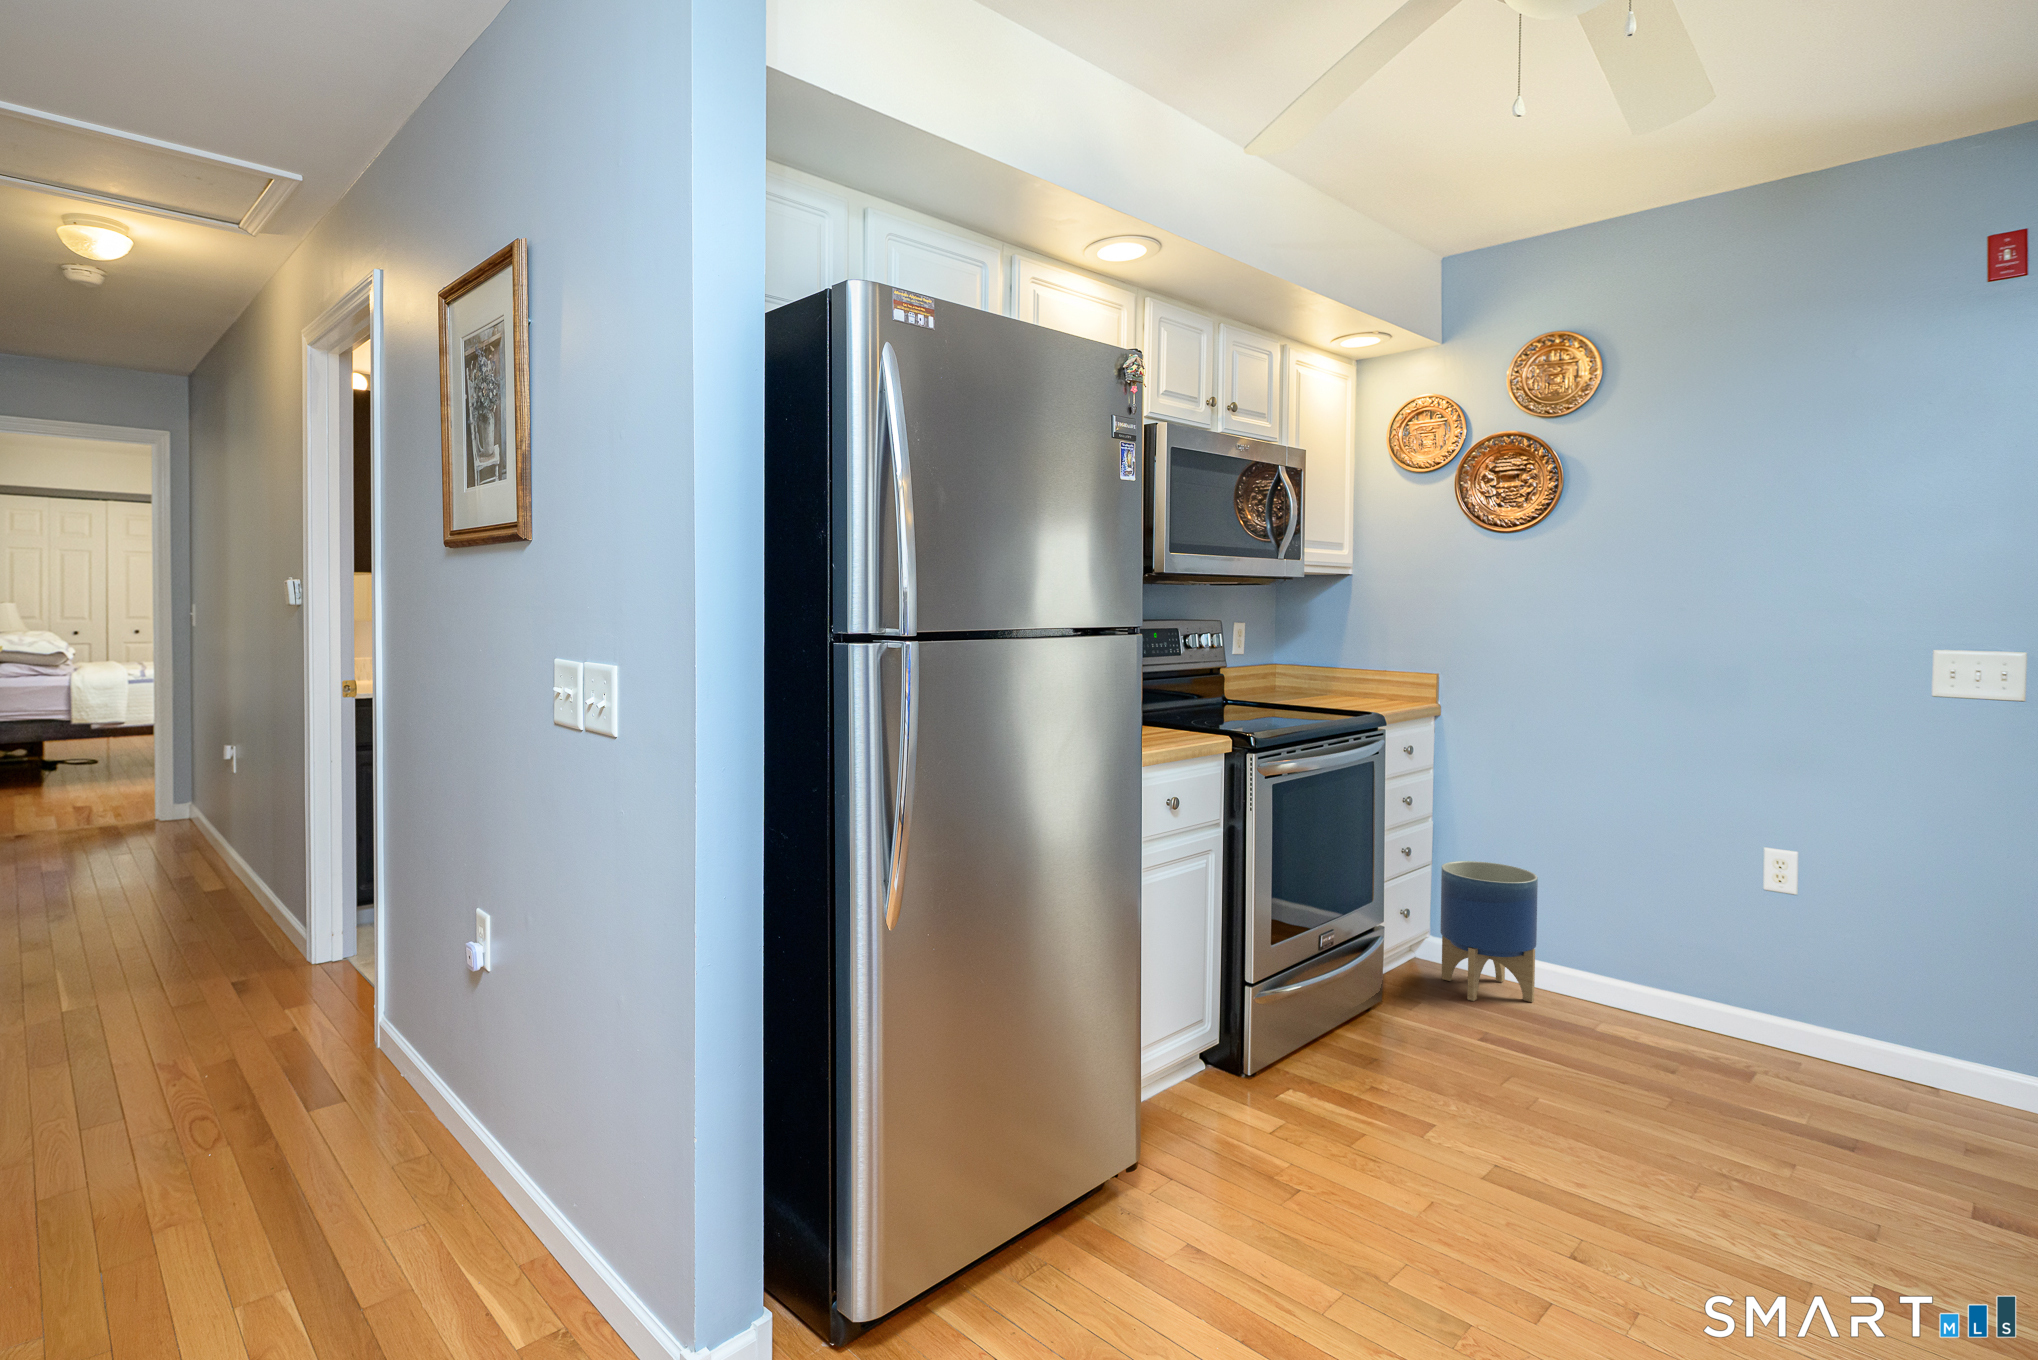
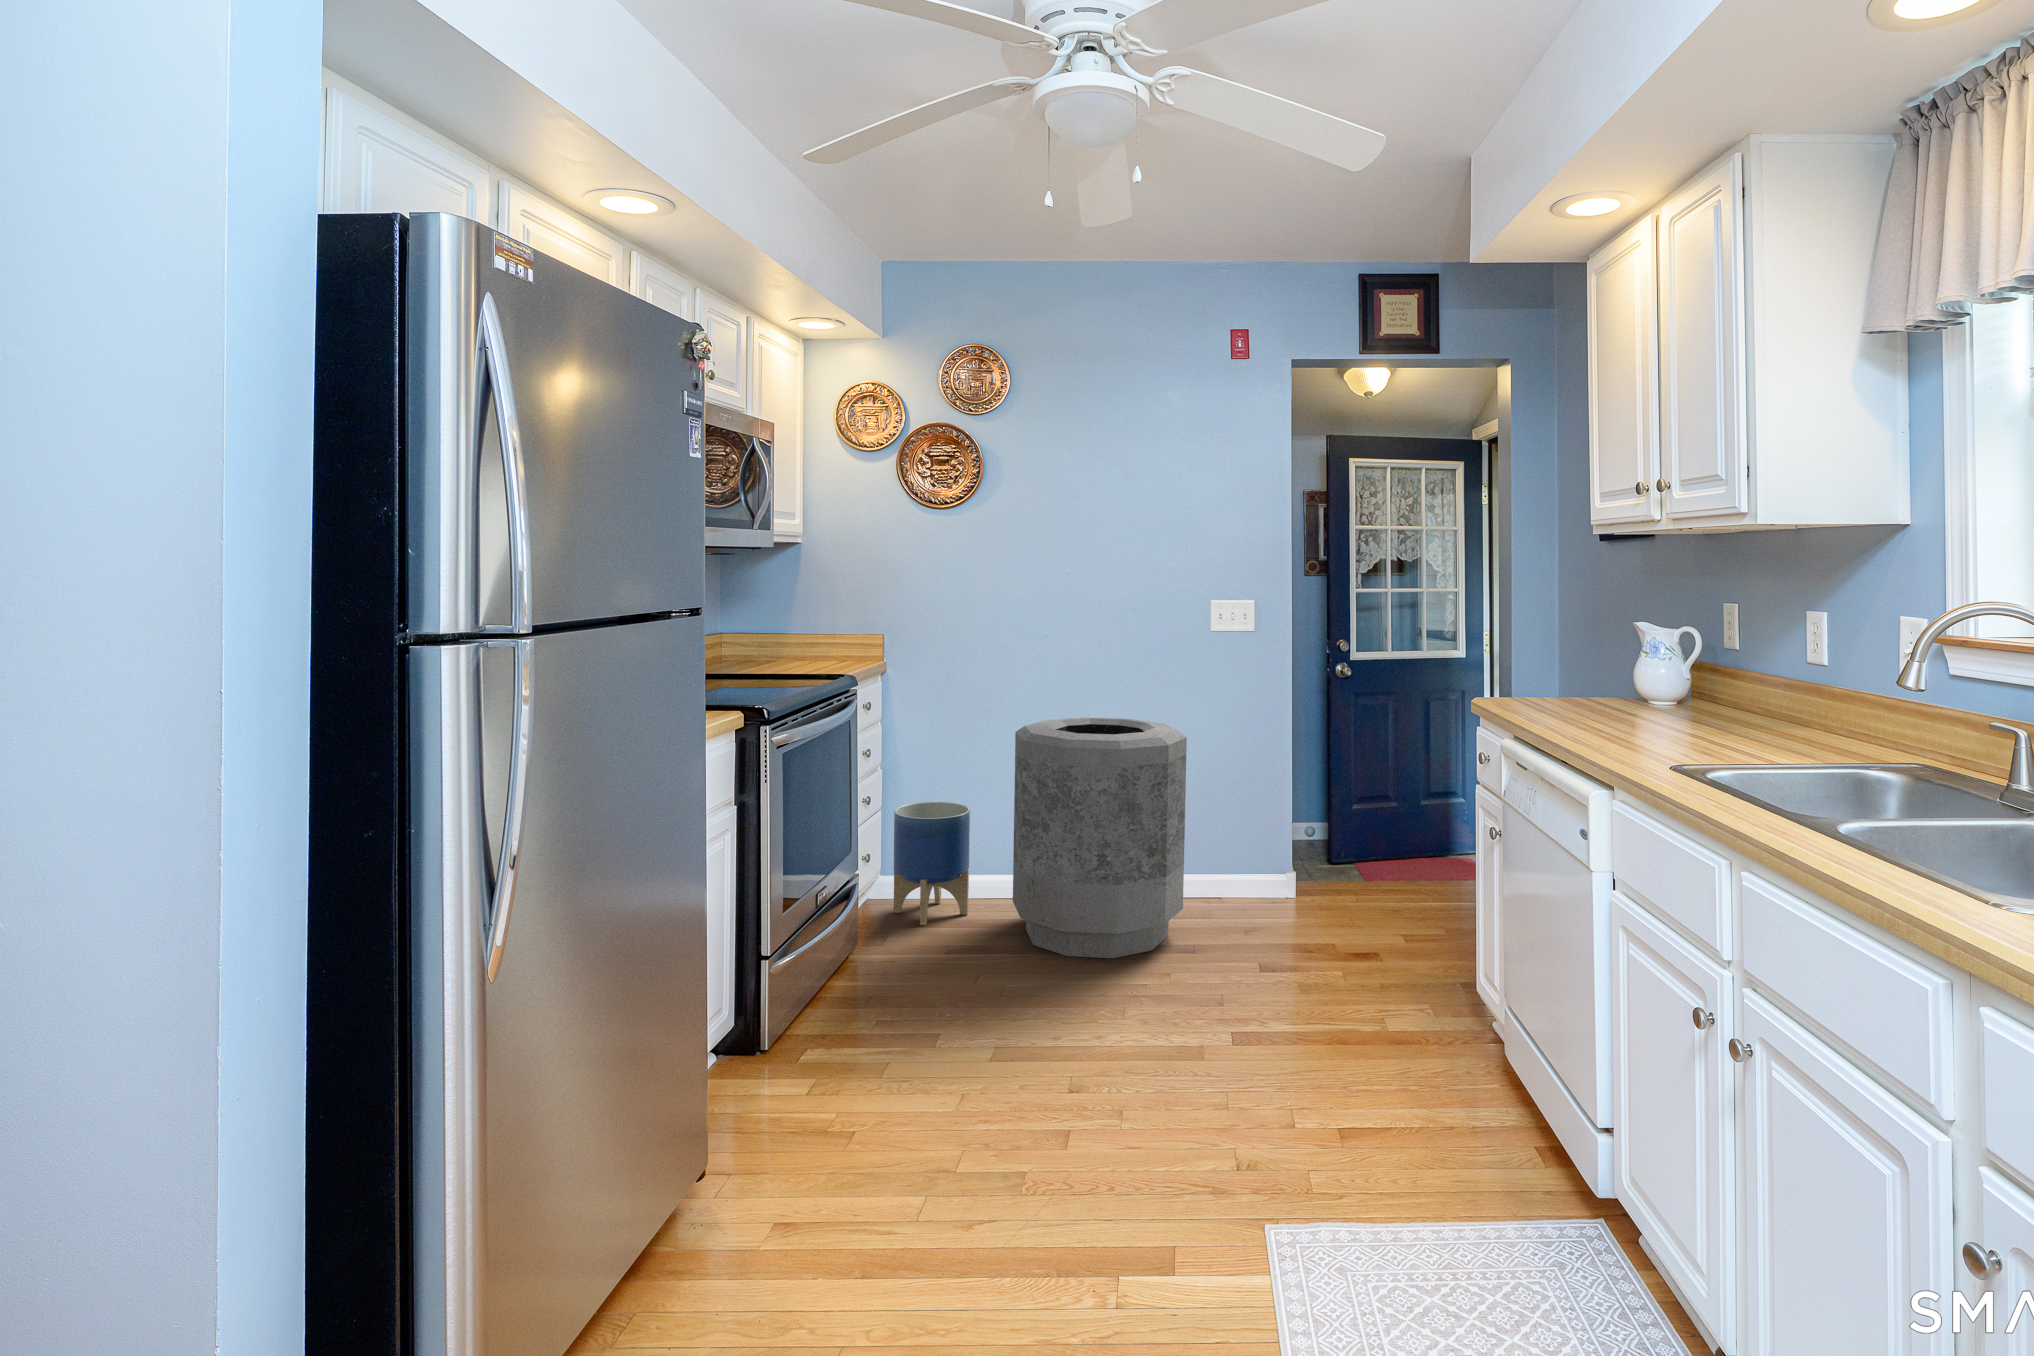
trash can: none [1587,782,1870,1114] -> present [1013,717,1187,958]

